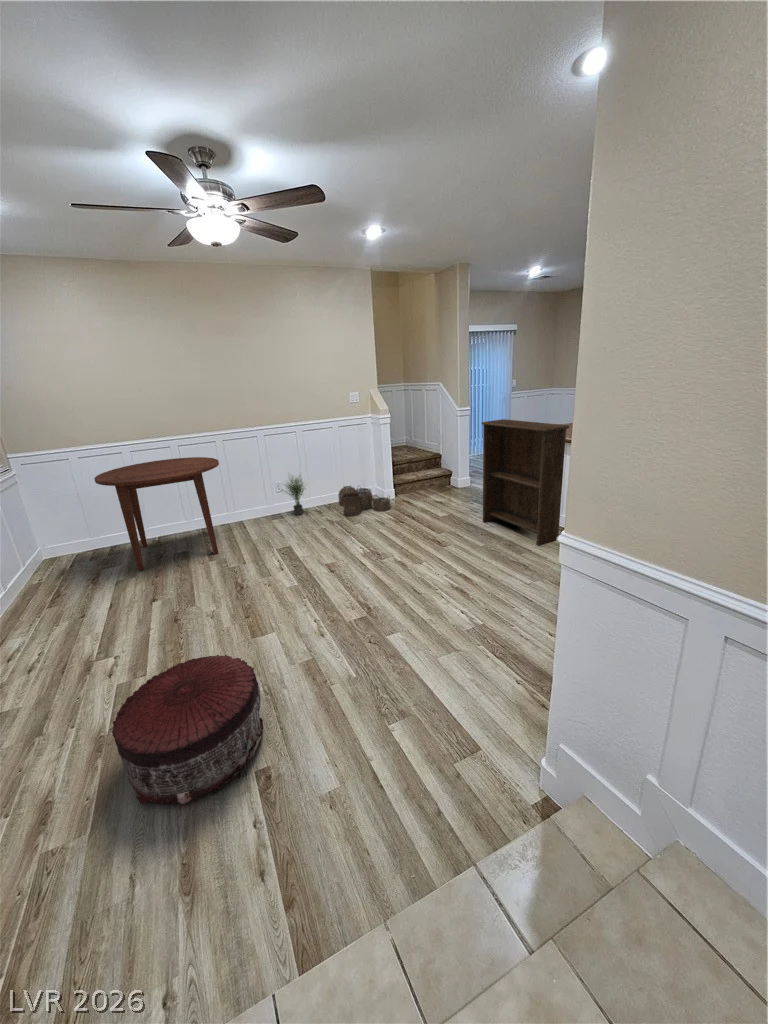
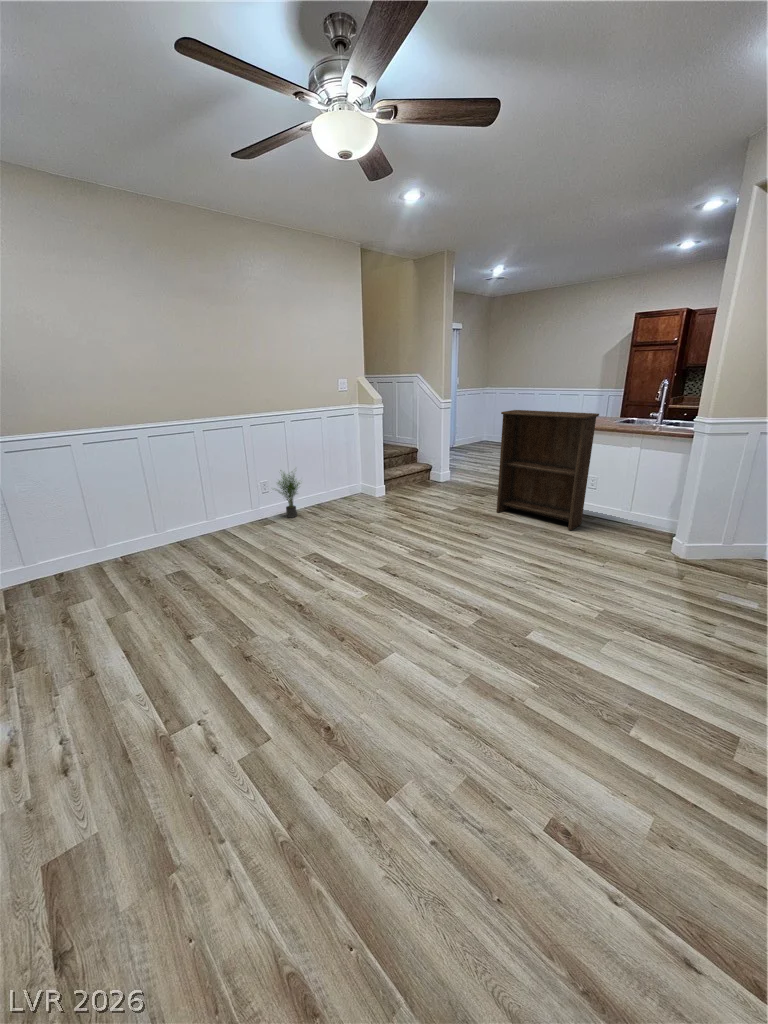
dining table: present [94,457,219,571] -> none [56,450,230,601]
woven basket: present [339,486,390,516] -> none [329,482,391,515]
pouf: present [112,655,263,804] -> none [350,687,544,929]

